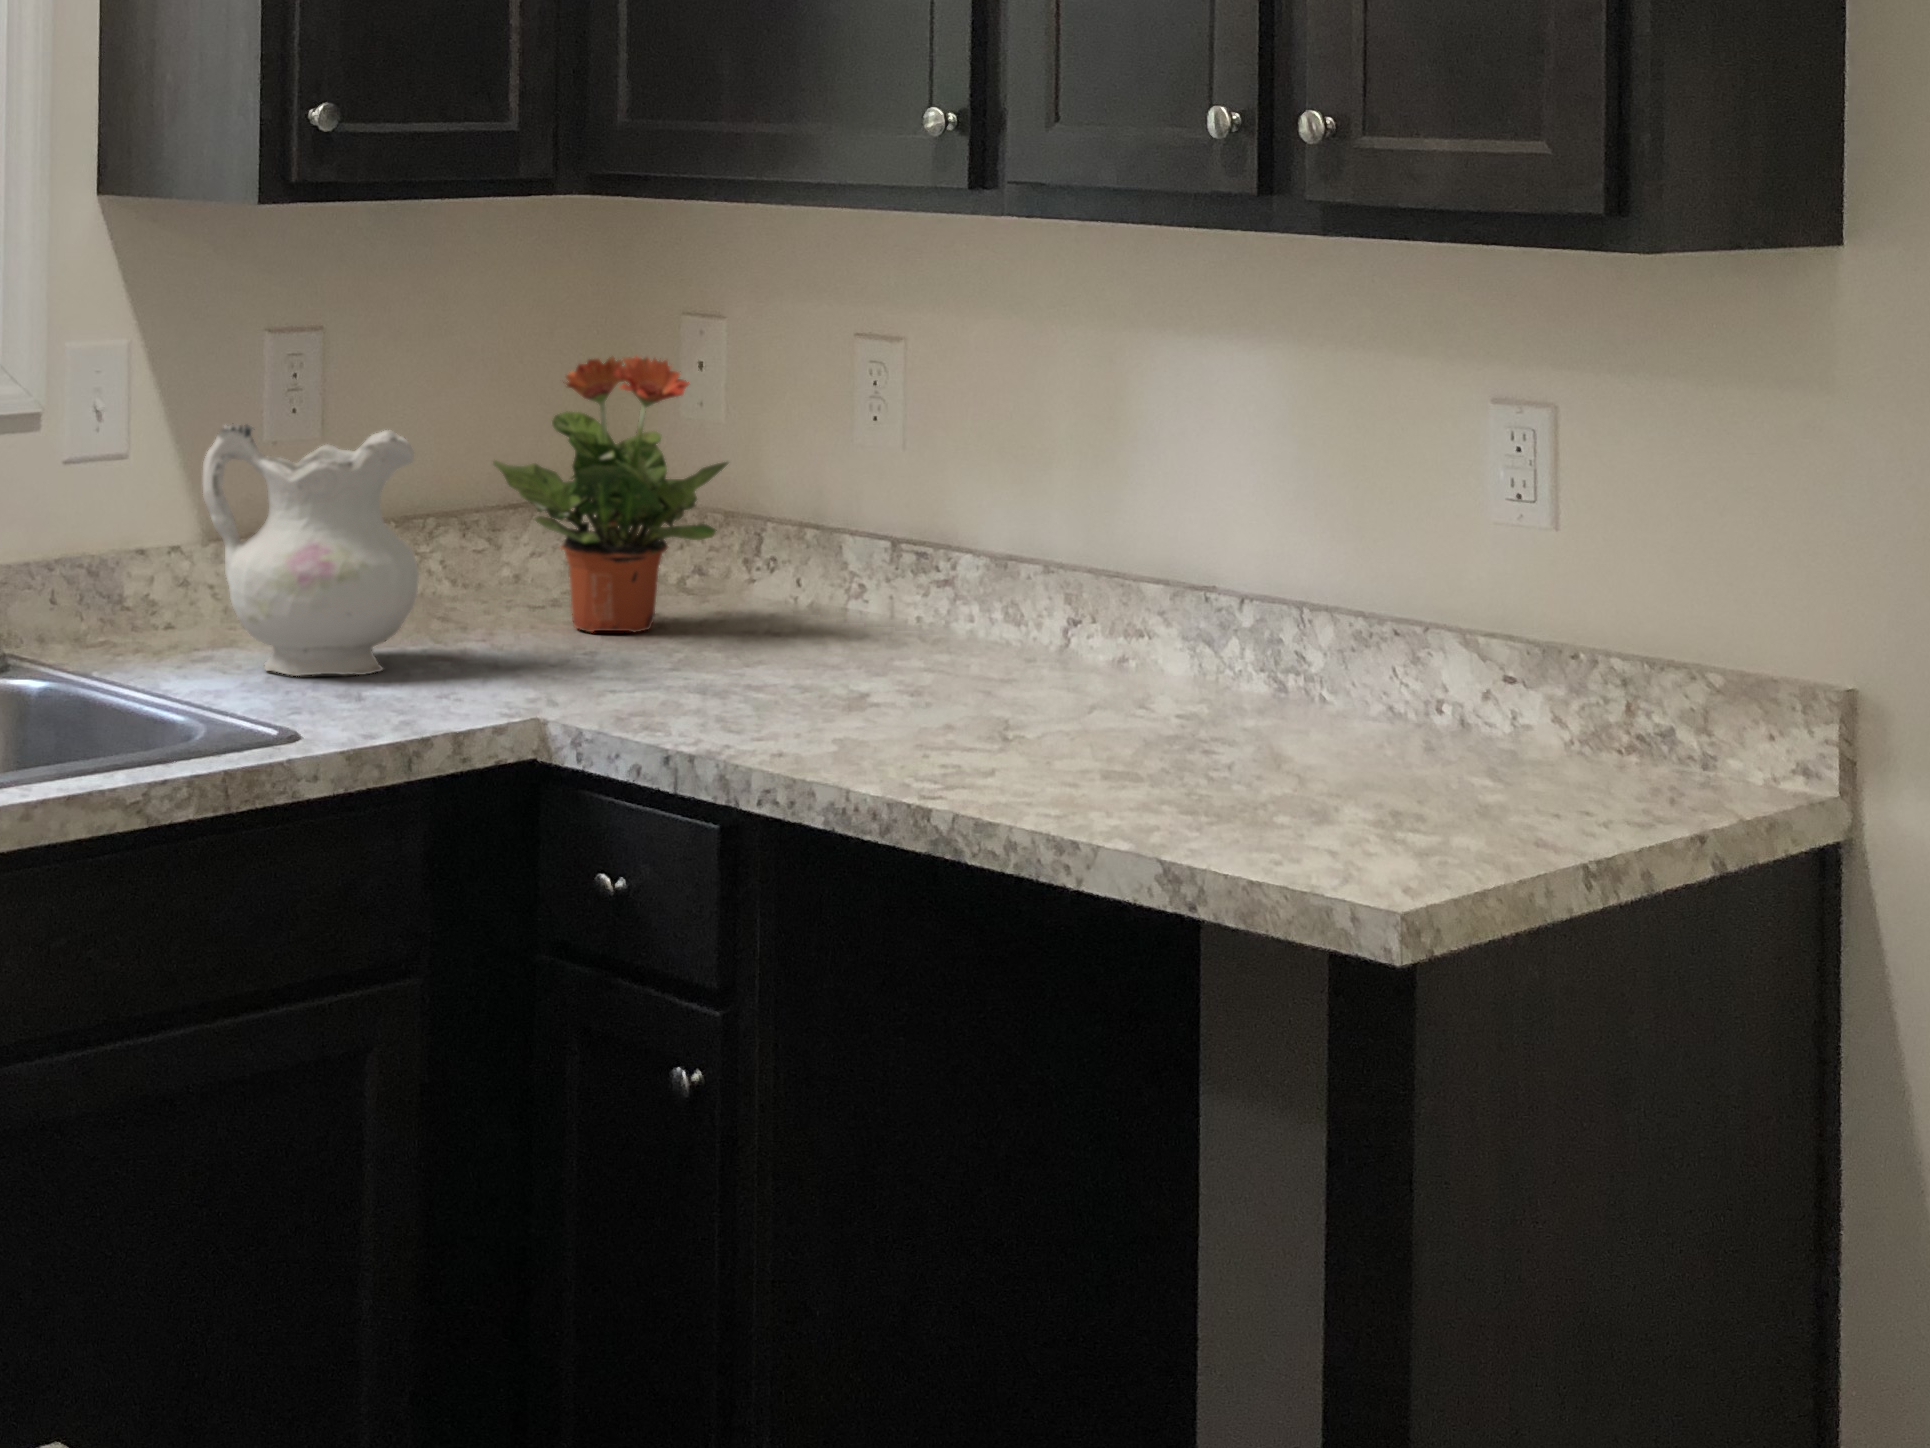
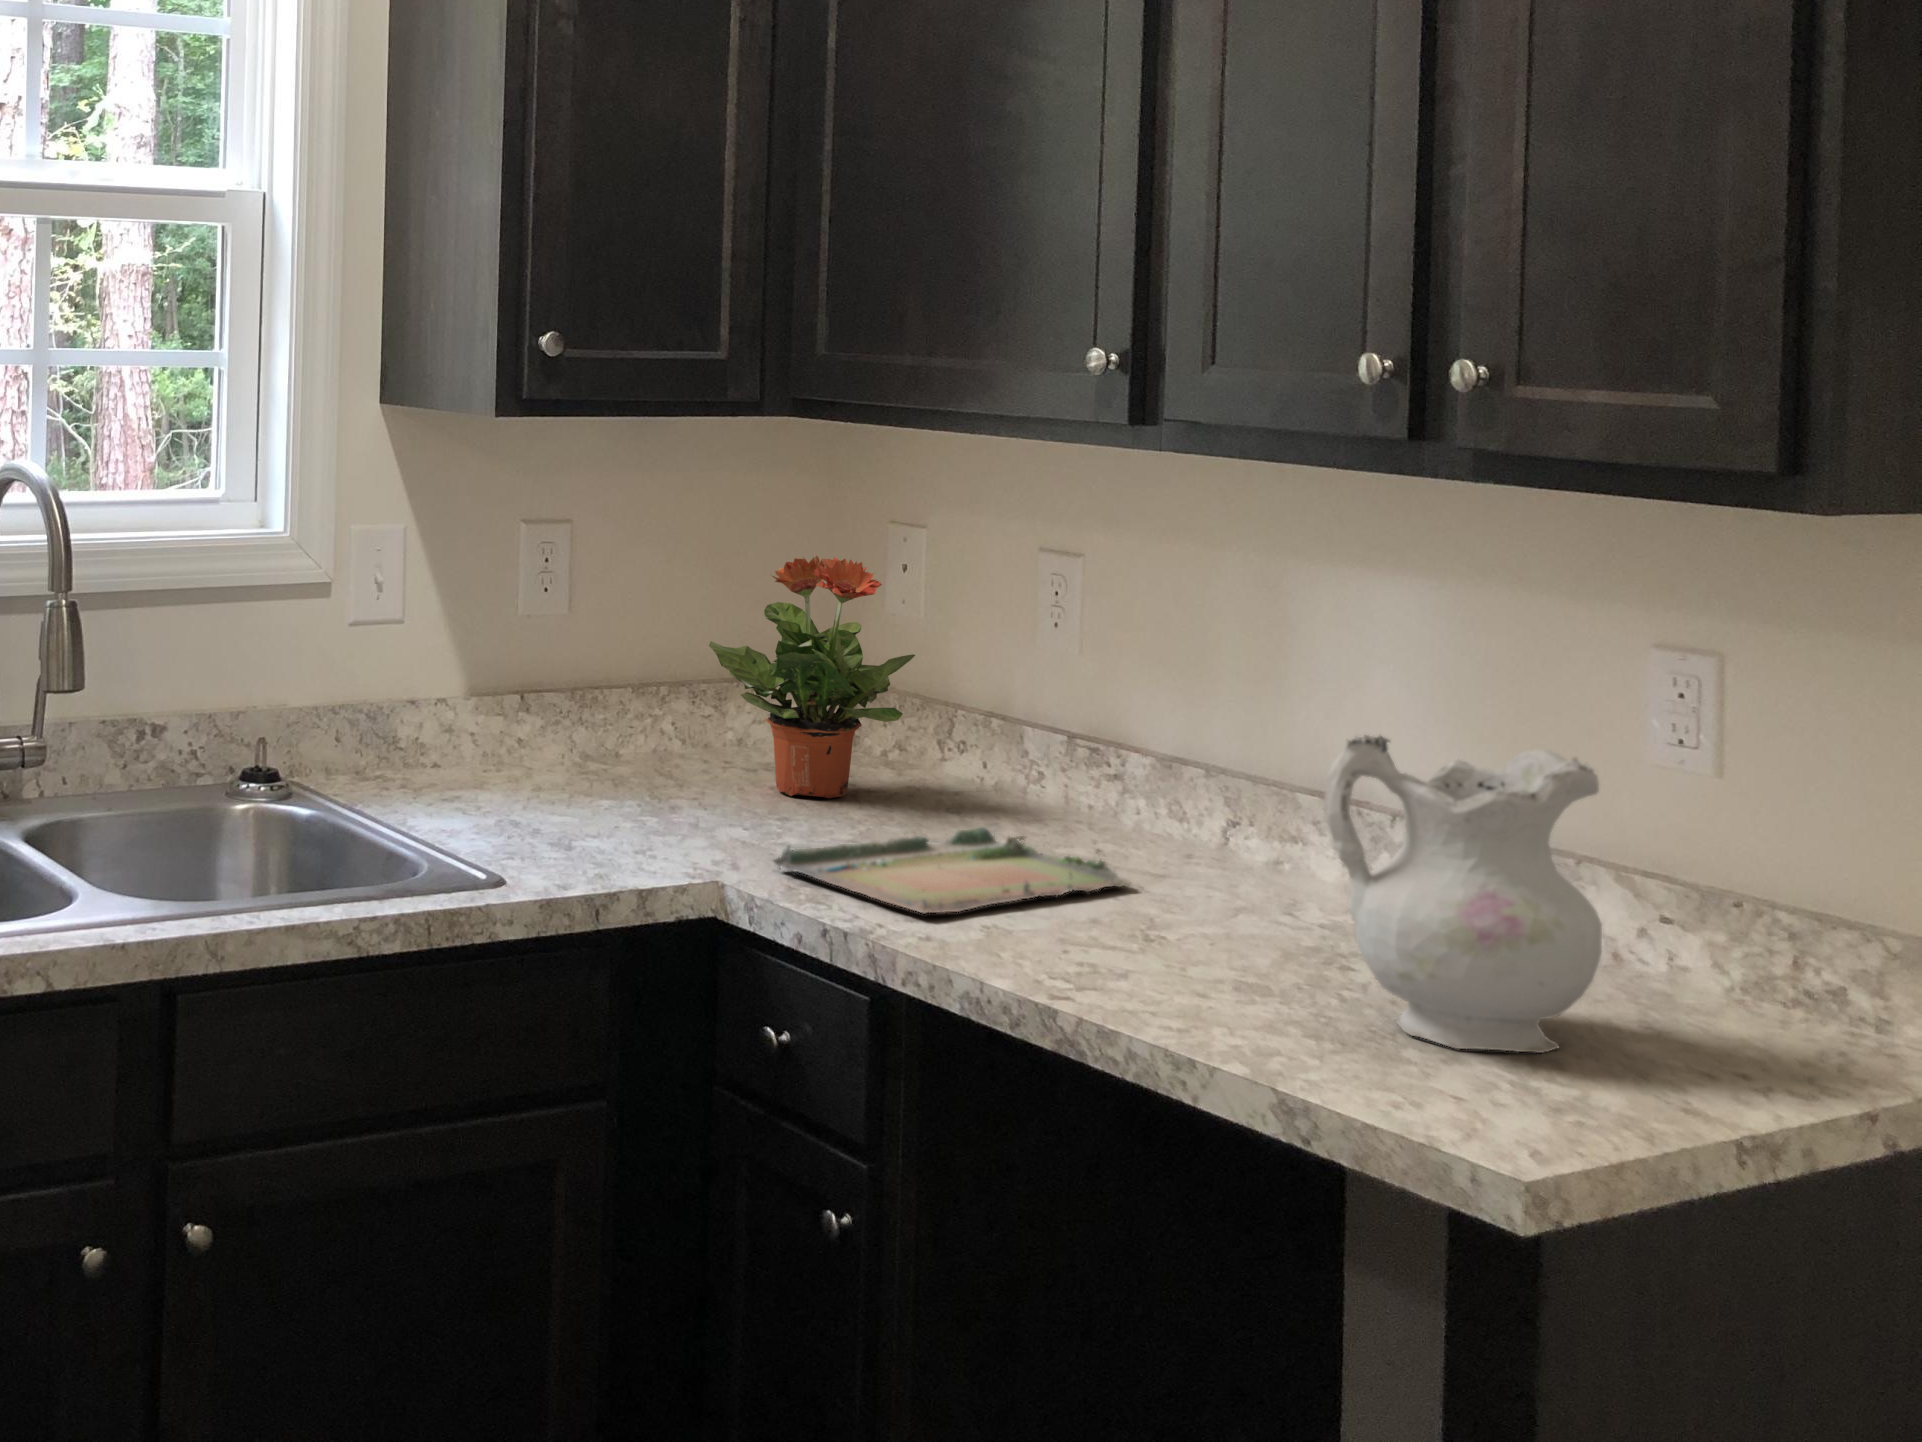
ceramic pitcher: present [202,424,419,676] -> present [1325,735,1602,1053]
tray: none [597,647,983,733] -> present [774,827,1129,913]

